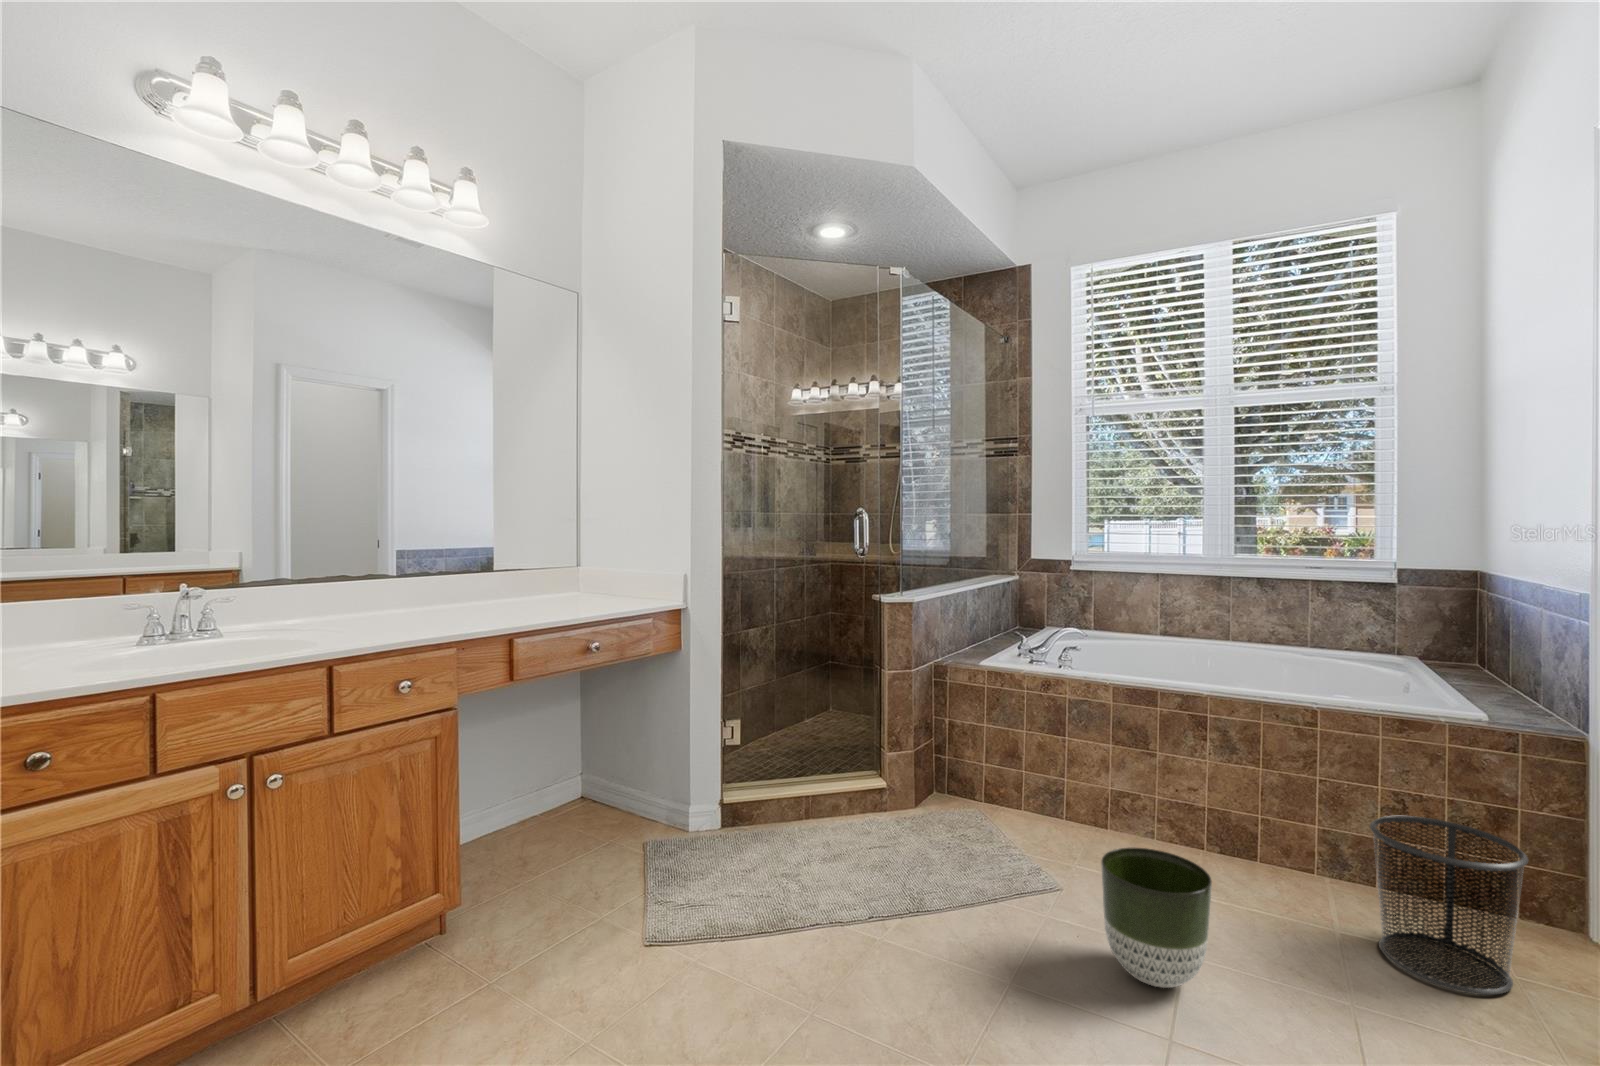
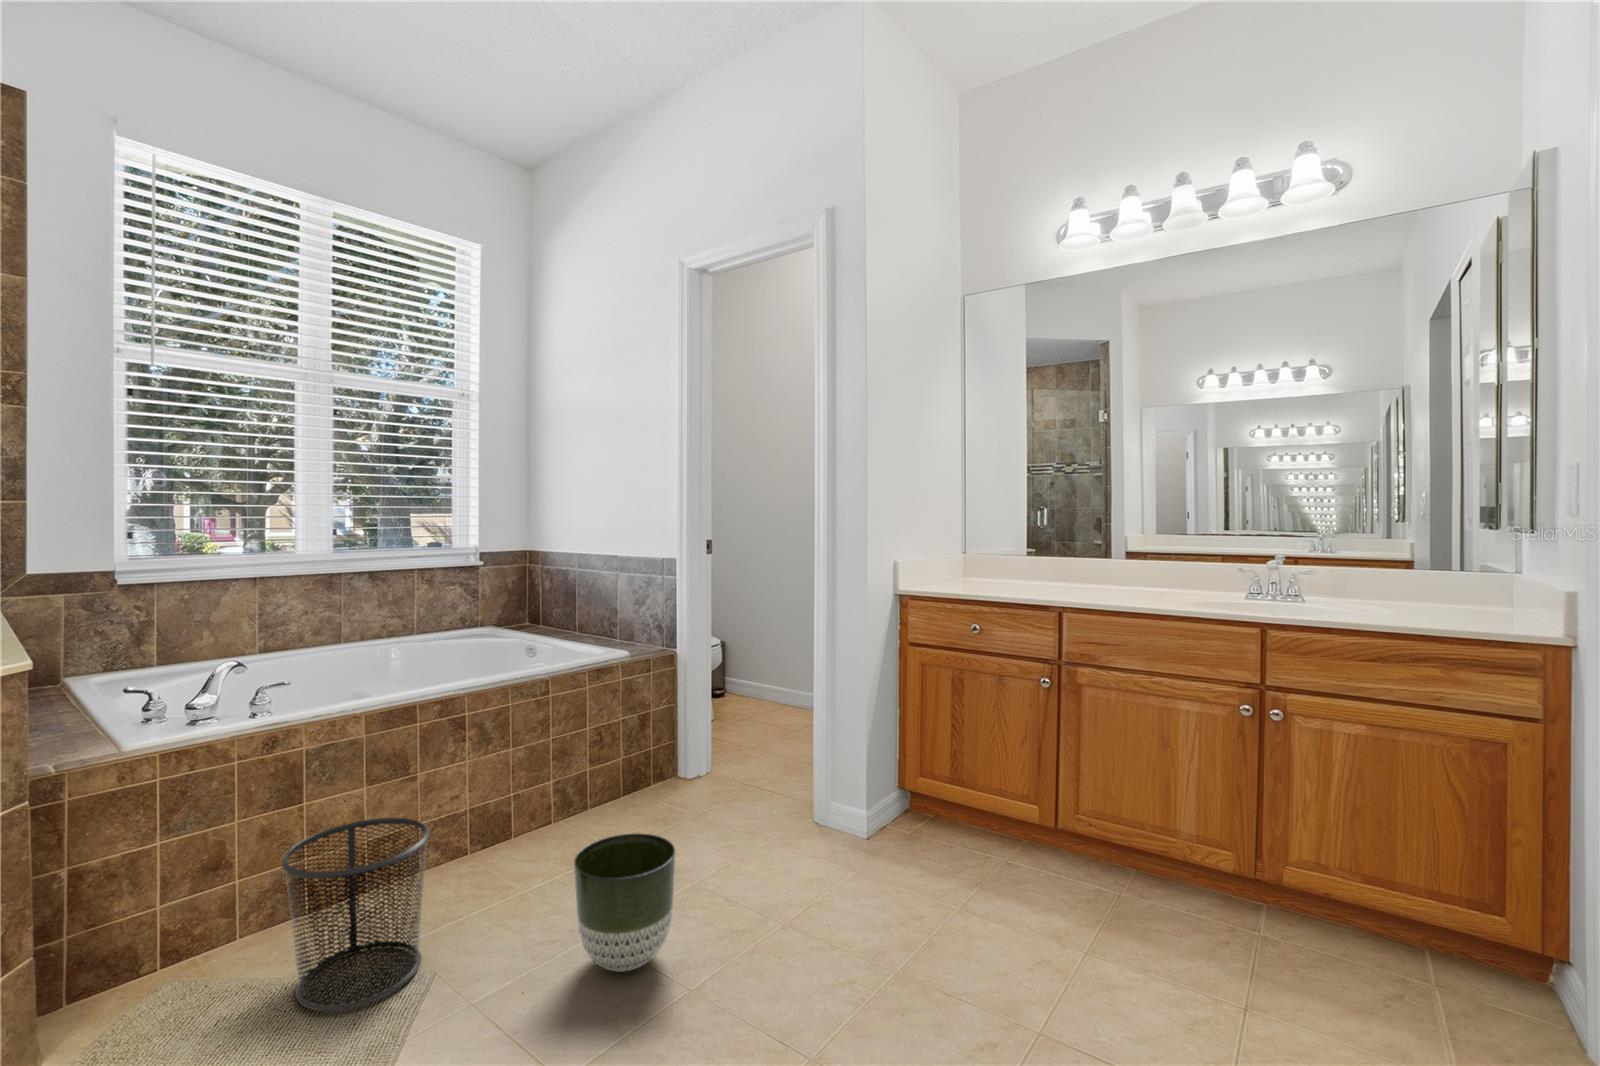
waste bin: present [1370,816,1528,995] -> present [281,818,430,1011]

